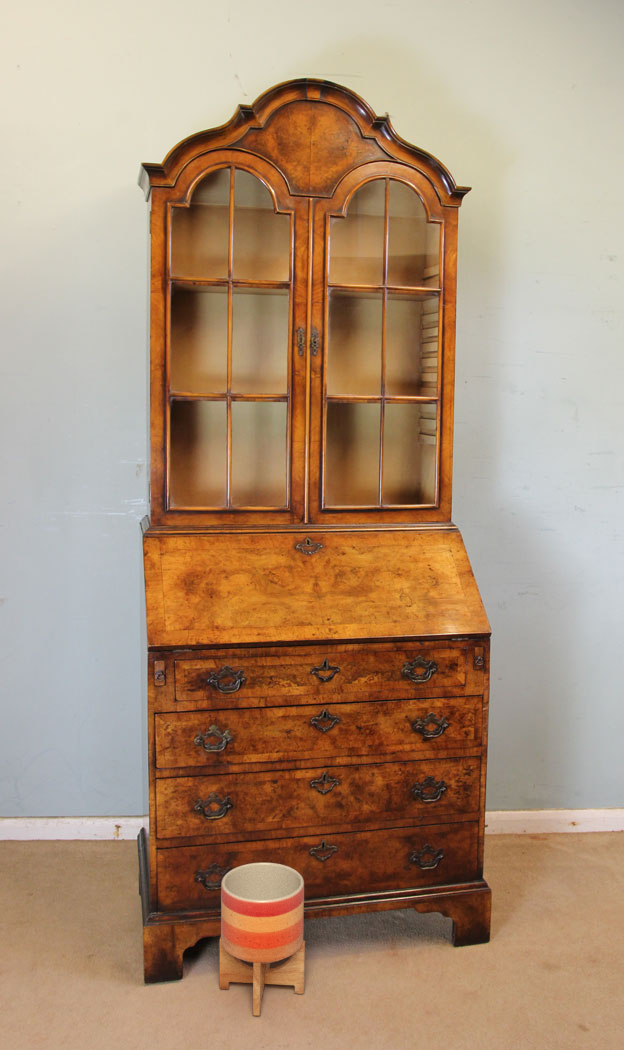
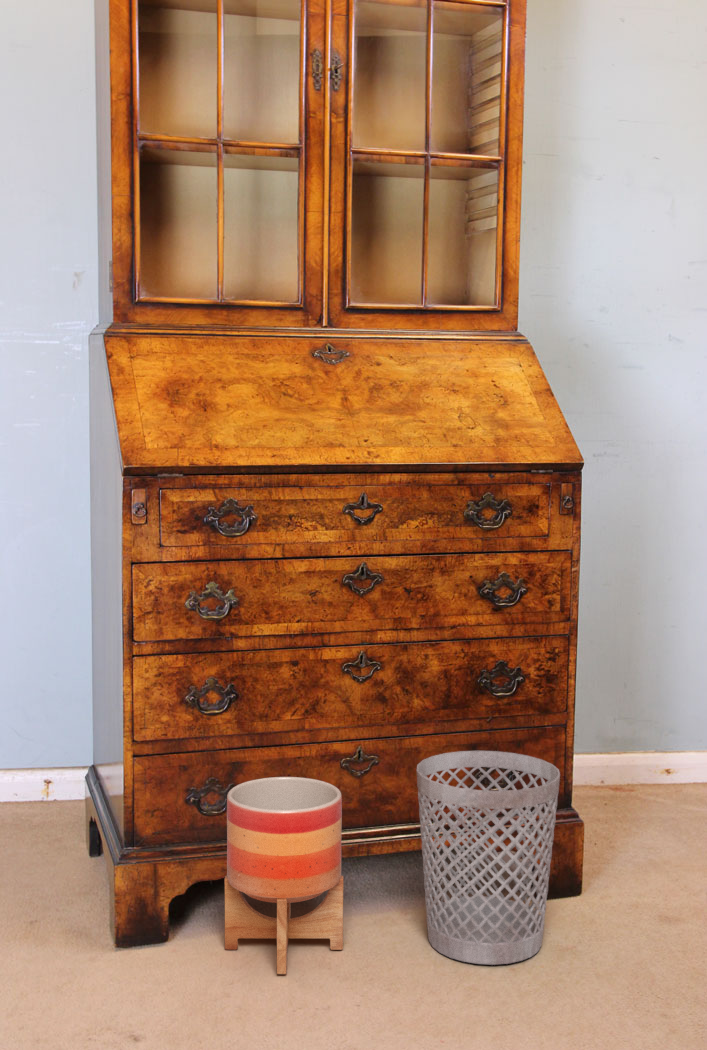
wastebasket: none [360,845,465,1015] -> present [417,751,560,965]

